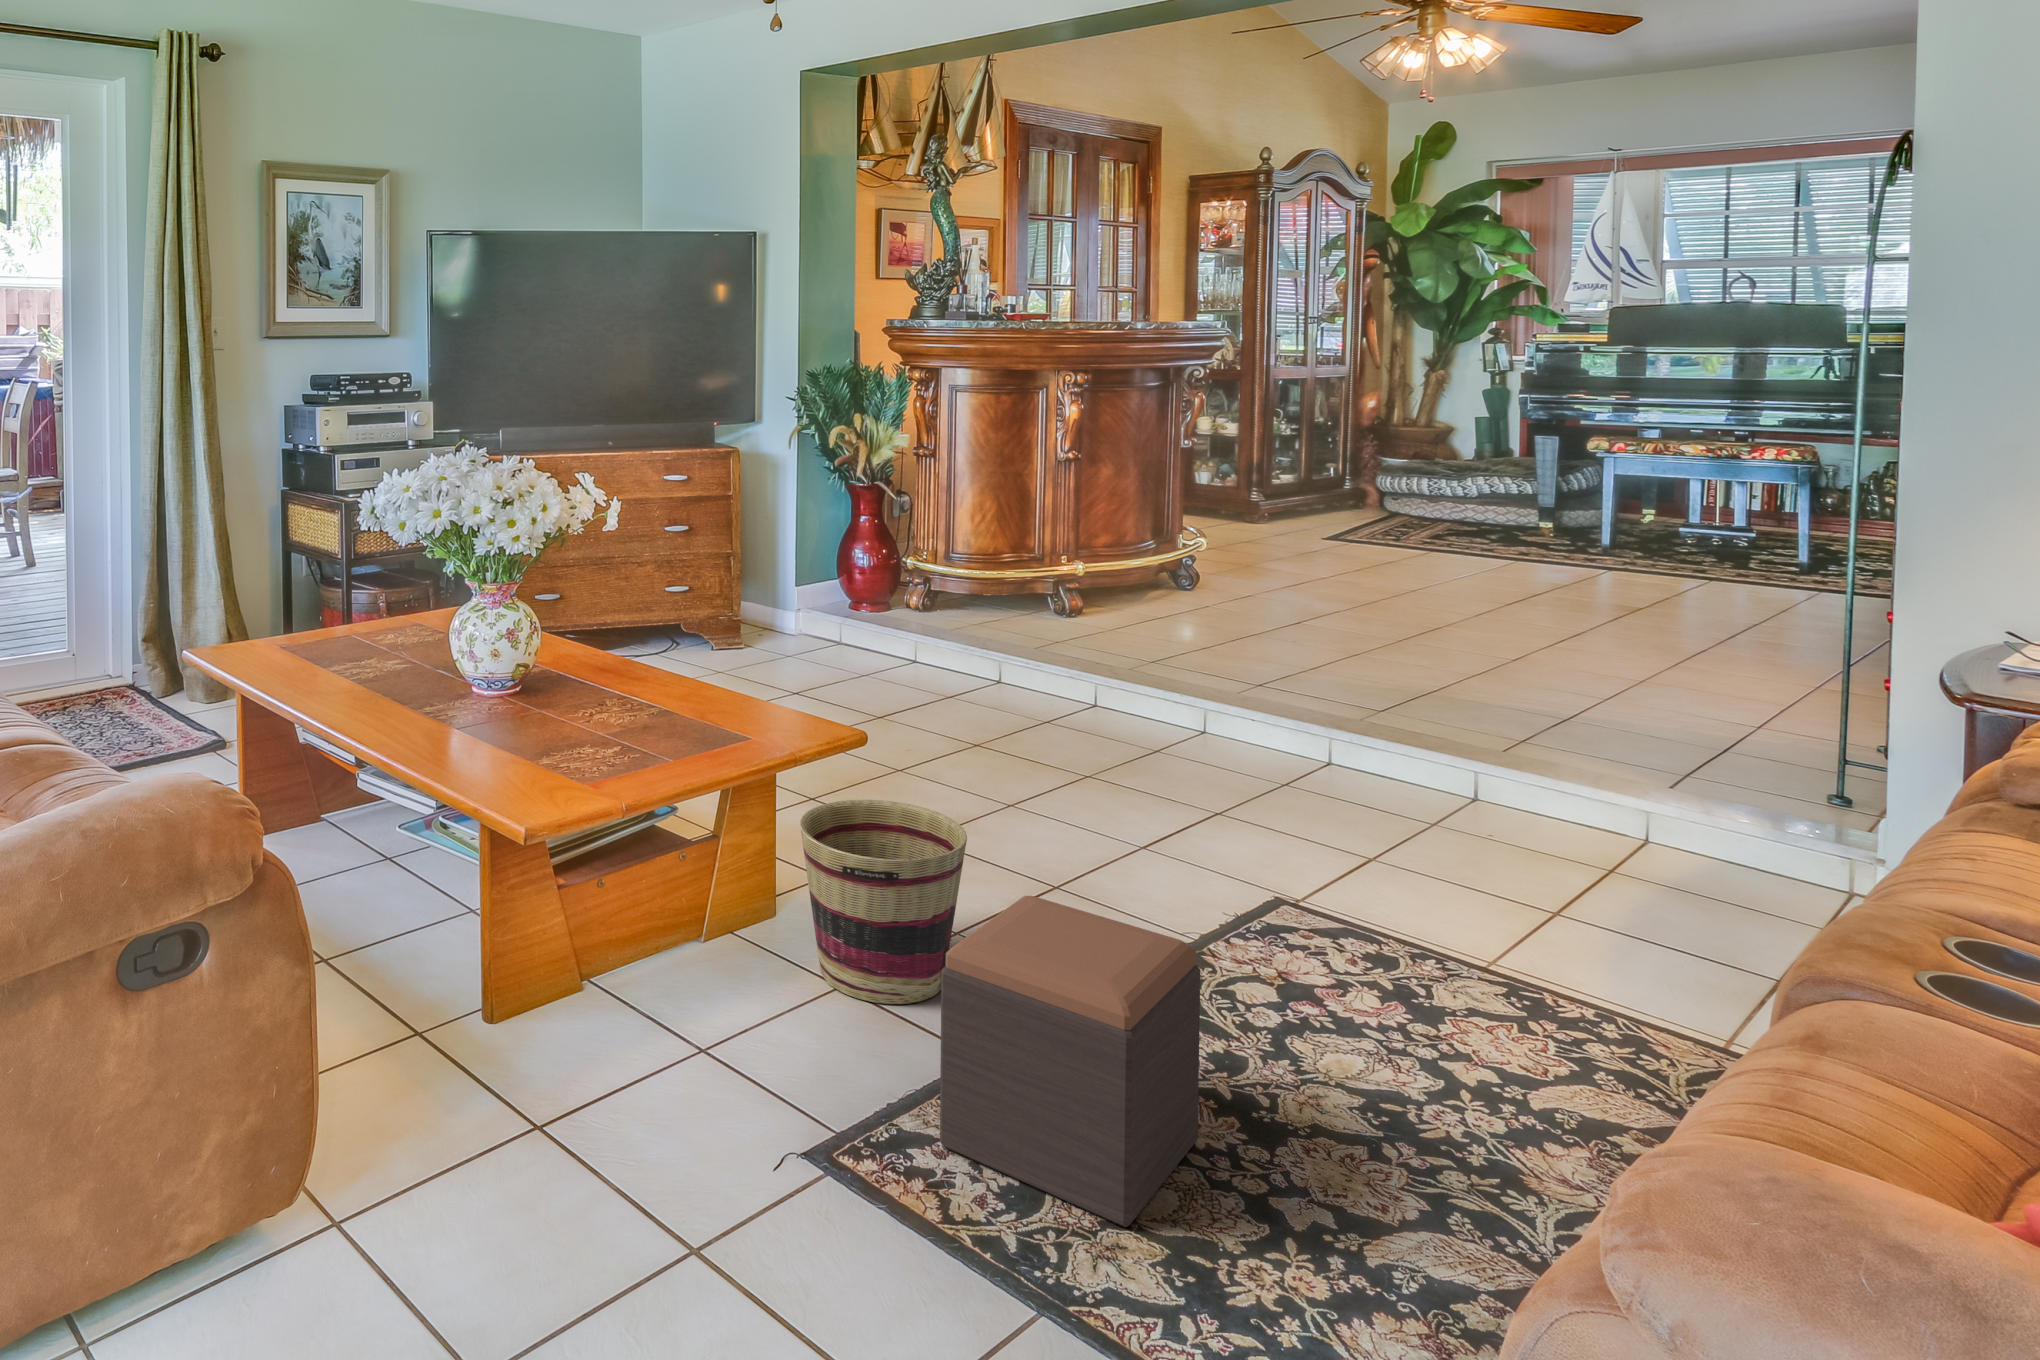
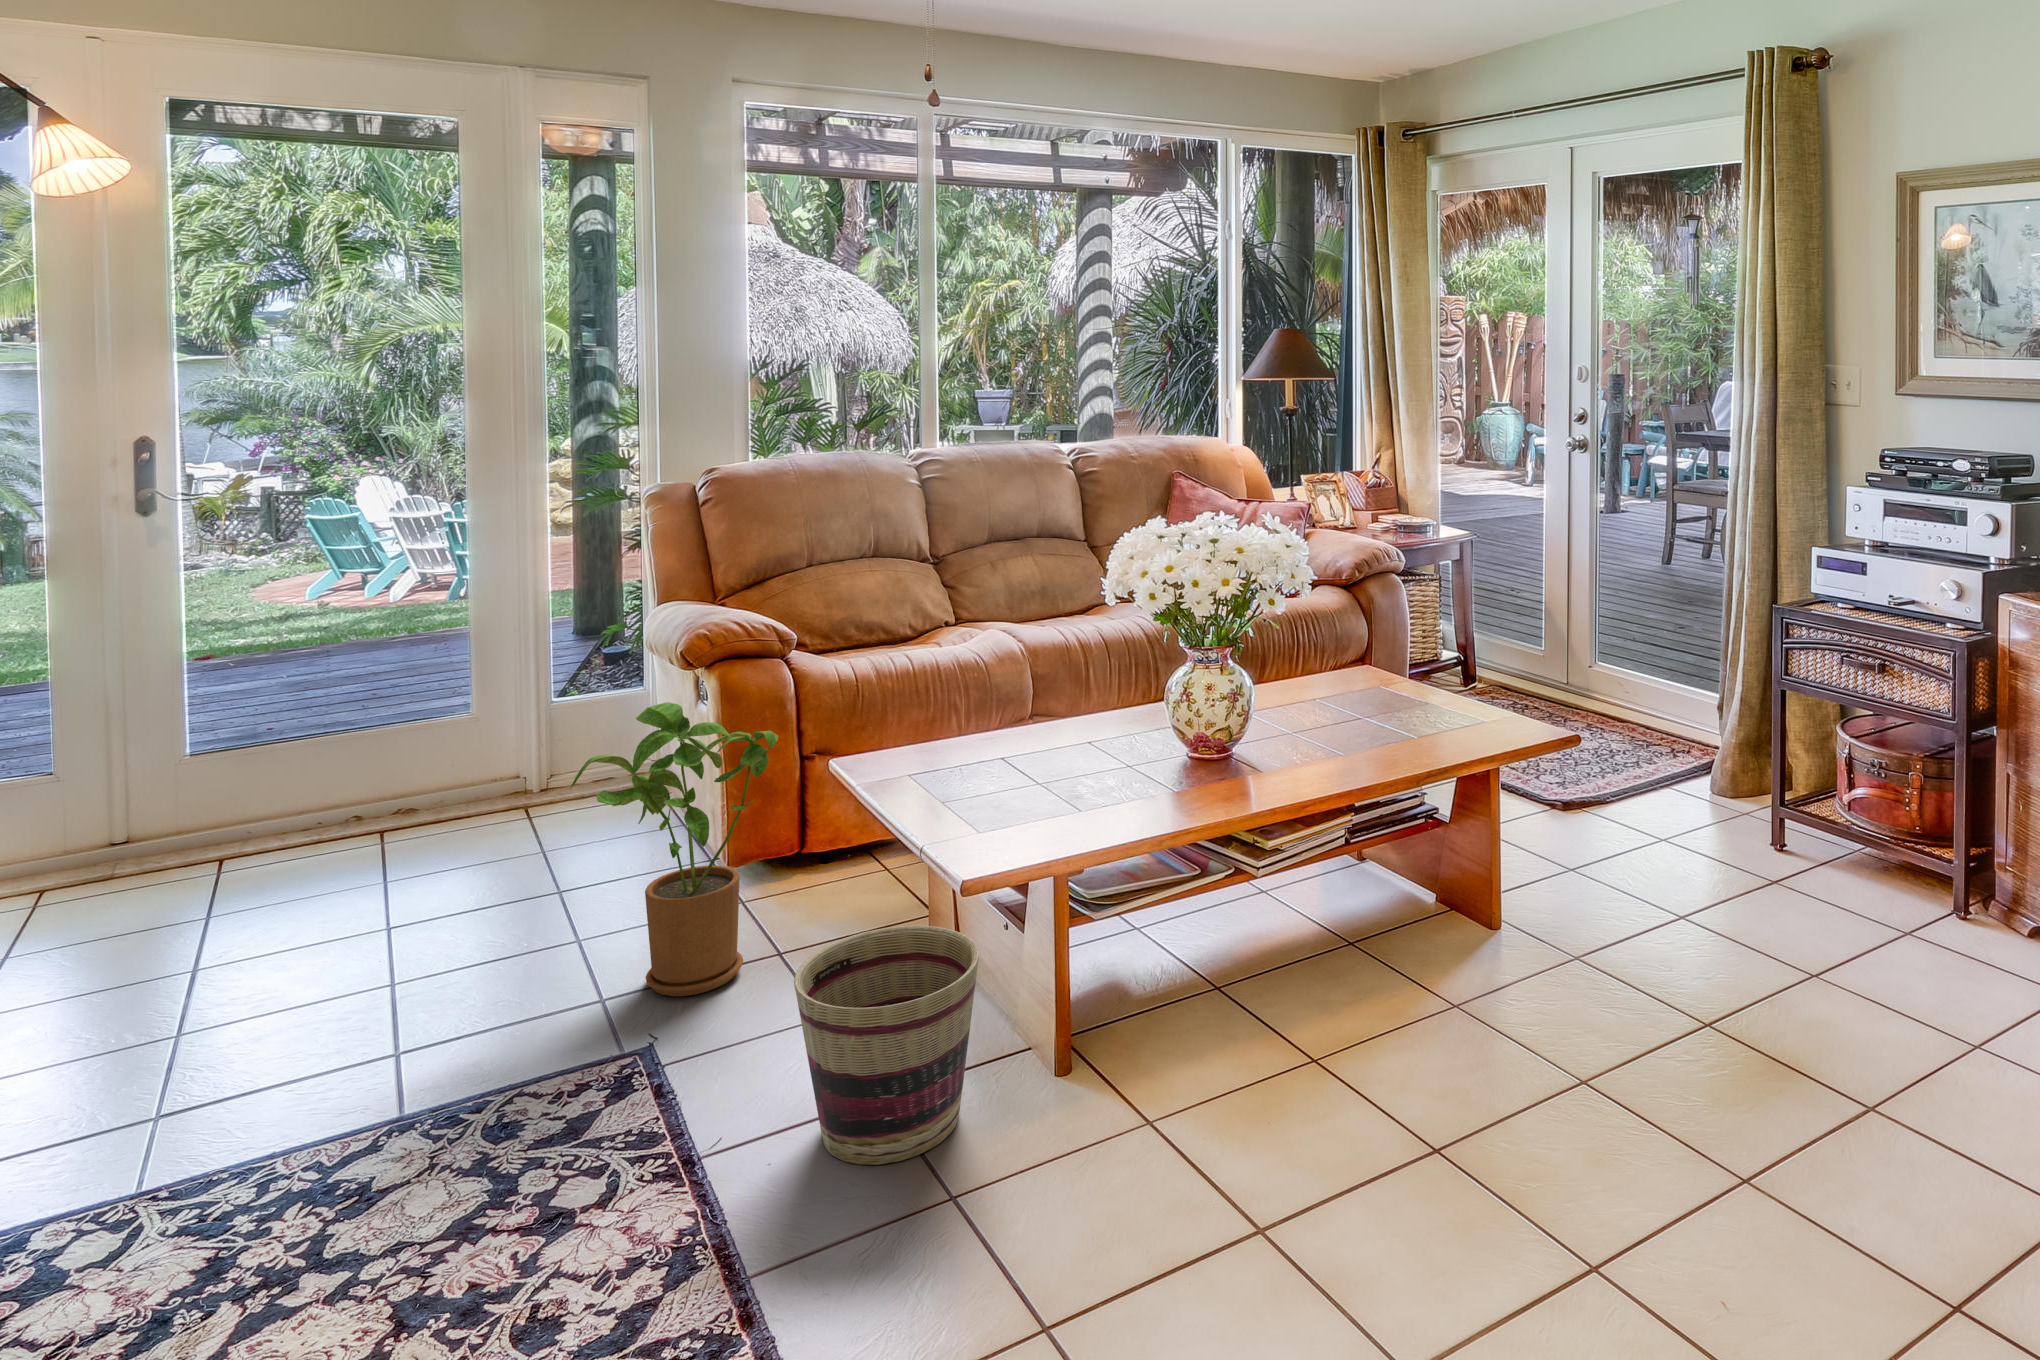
house plant: none [523,756,757,1208] -> present [570,702,778,996]
footstool: present [940,896,1200,1227] -> none [411,943,655,1255]

